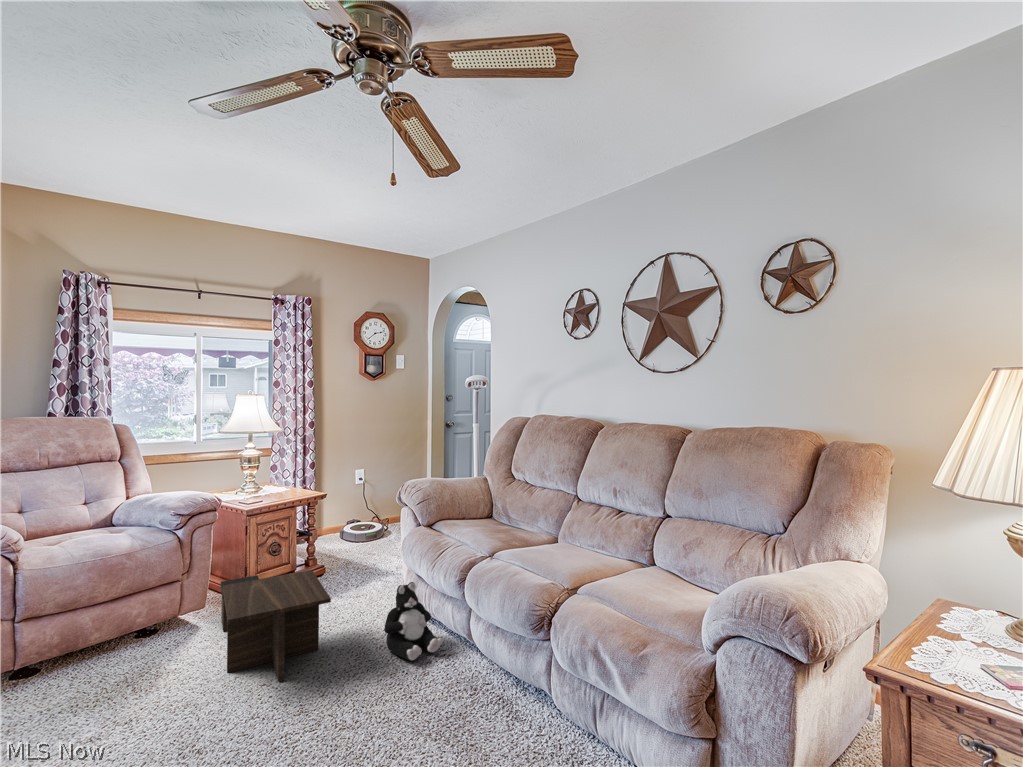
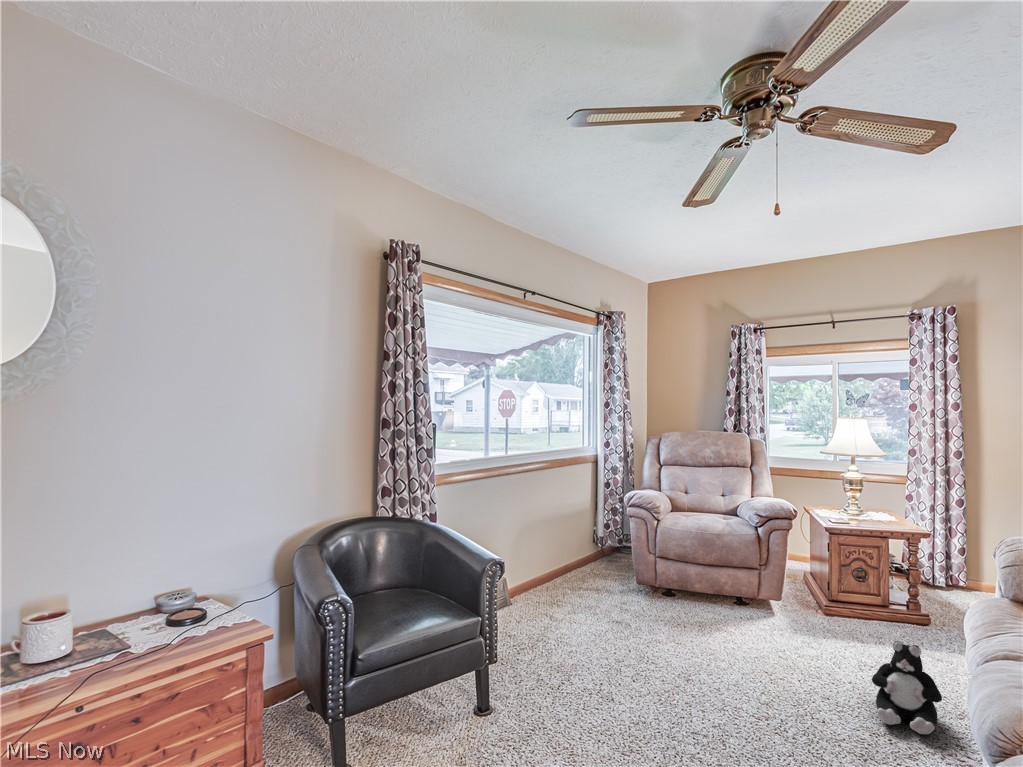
coffee table: present [221,570,331,682] -> none [729,577,841,669]

